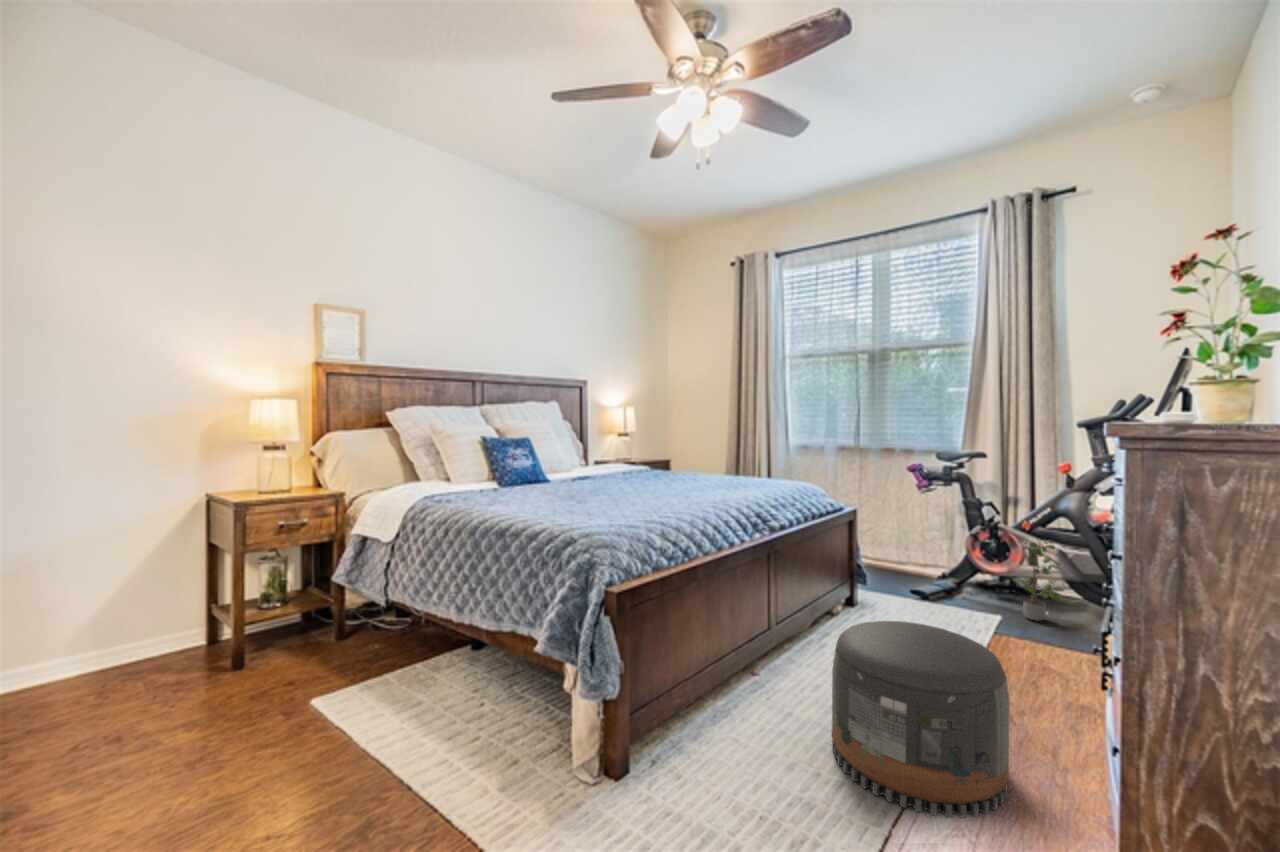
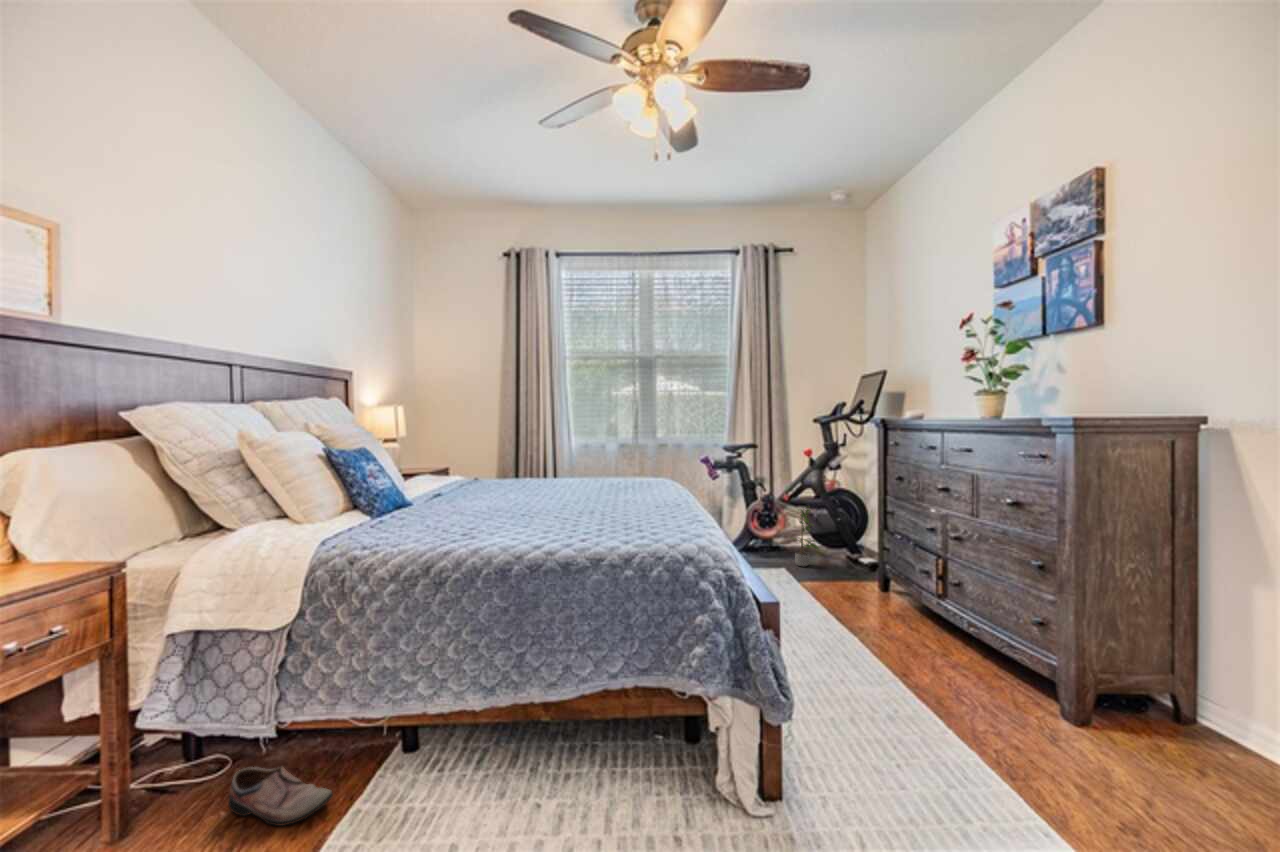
shoe: none [398,620,434,655] -> present [228,767,333,826]
pouf: present [832,621,1010,817] -> none [839,582,981,730]

